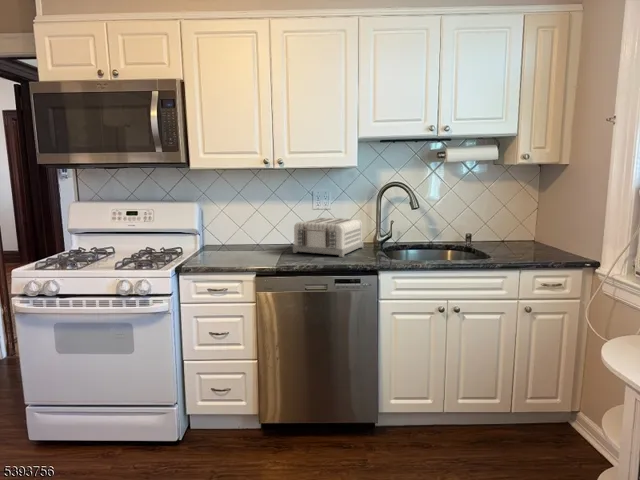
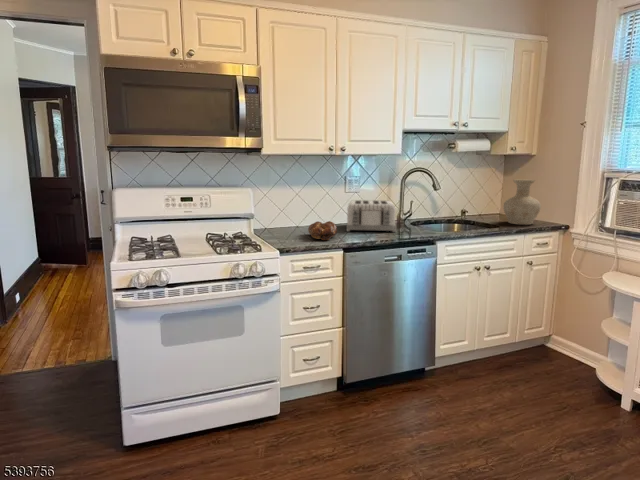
vase: none [509,197,558,257] -> present [503,180,541,225]
bread loaf: none [229,240,270,262] -> present [308,221,337,240]

